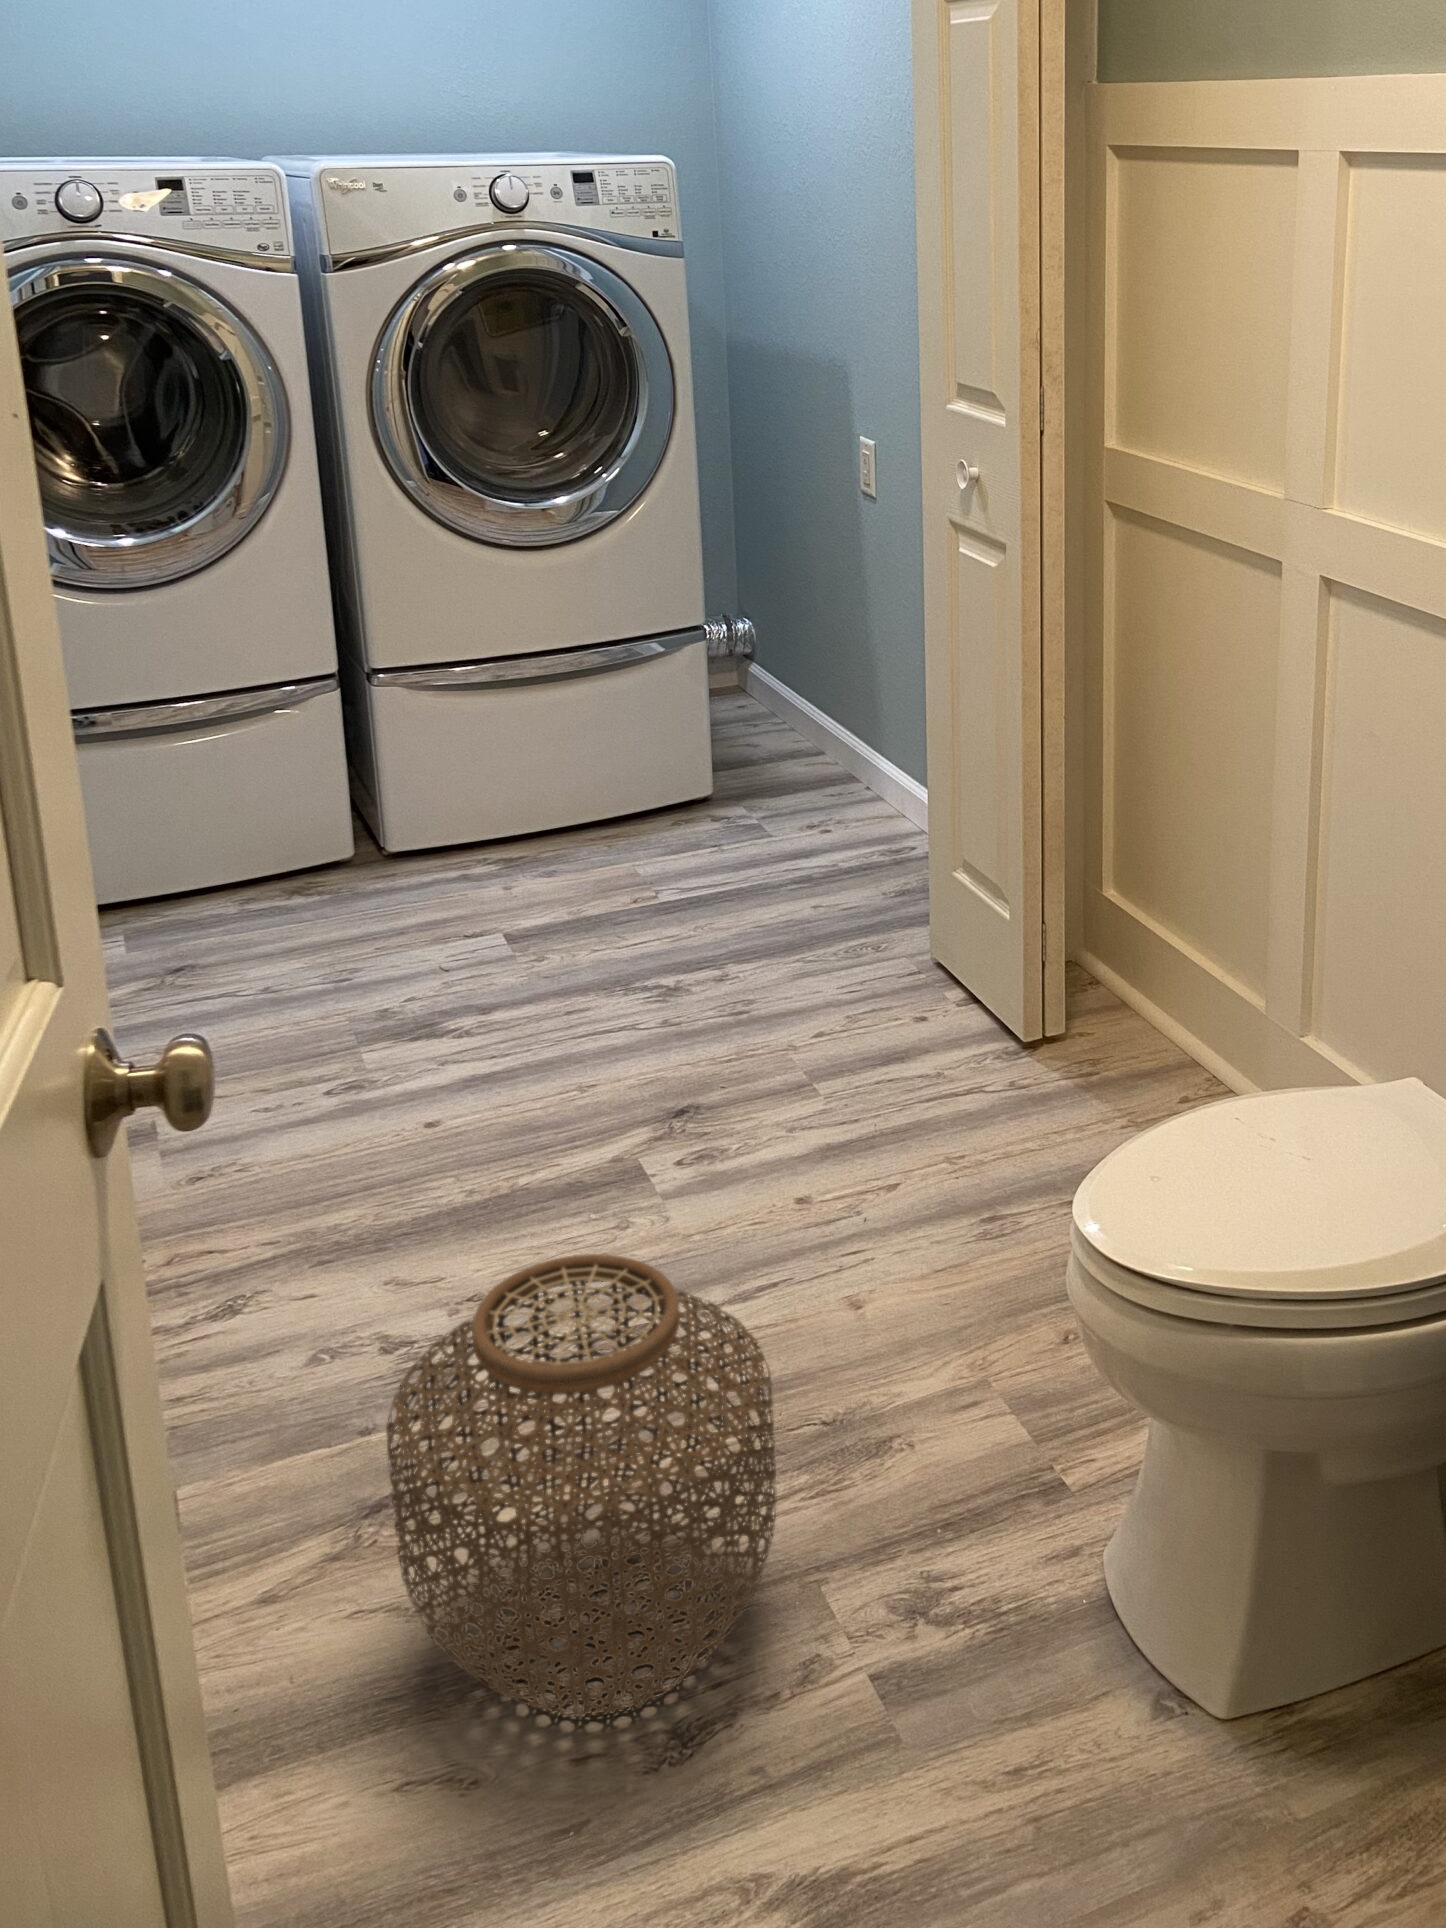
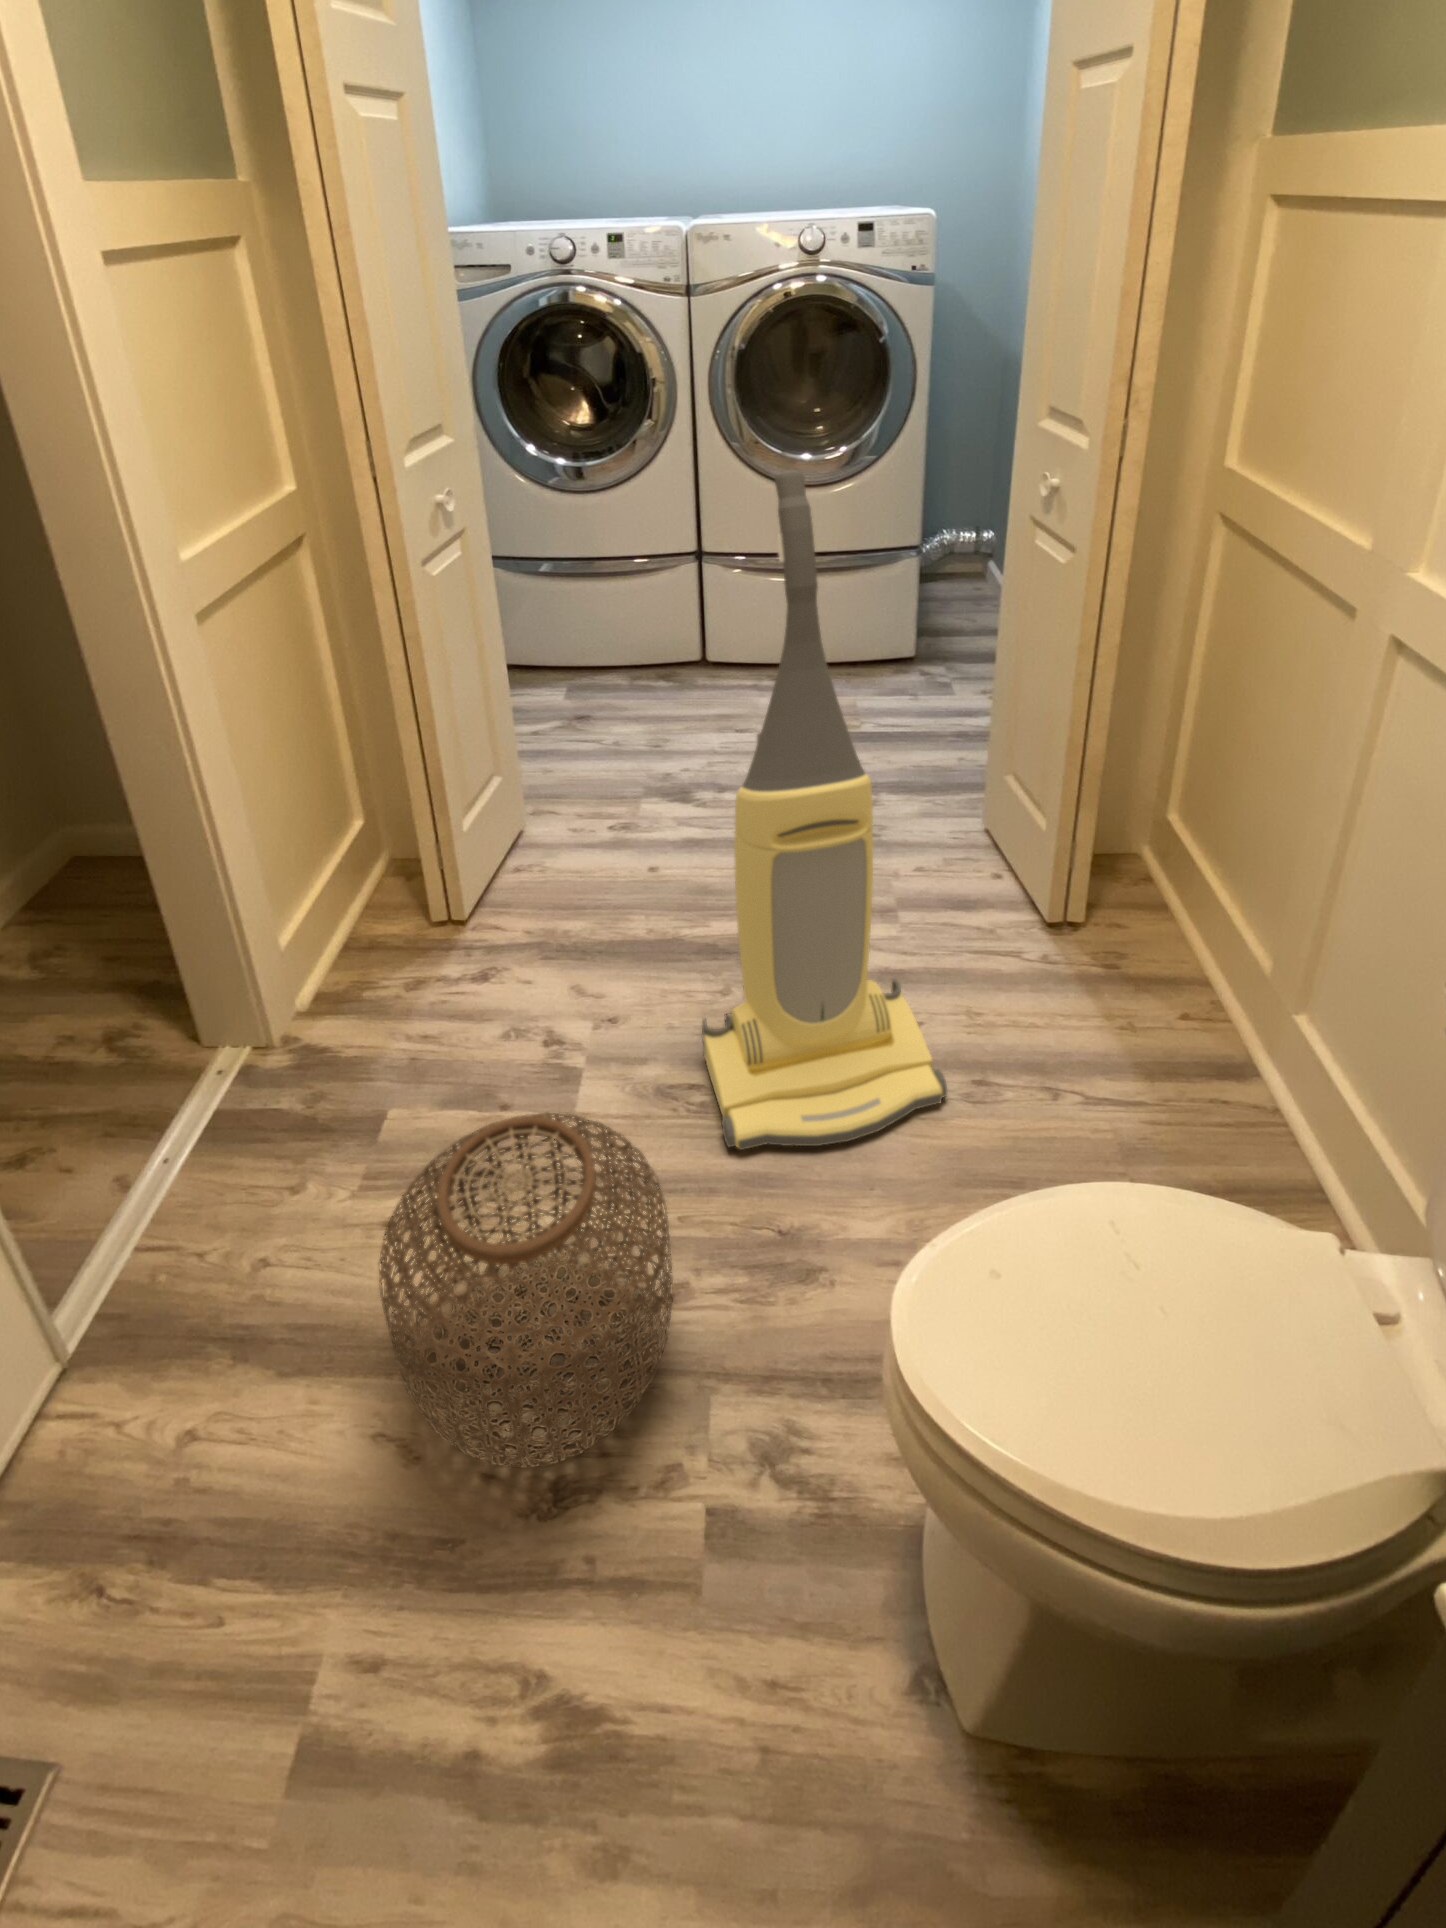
vacuum cleaner: none [629,436,970,1370] -> present [702,471,947,1150]

